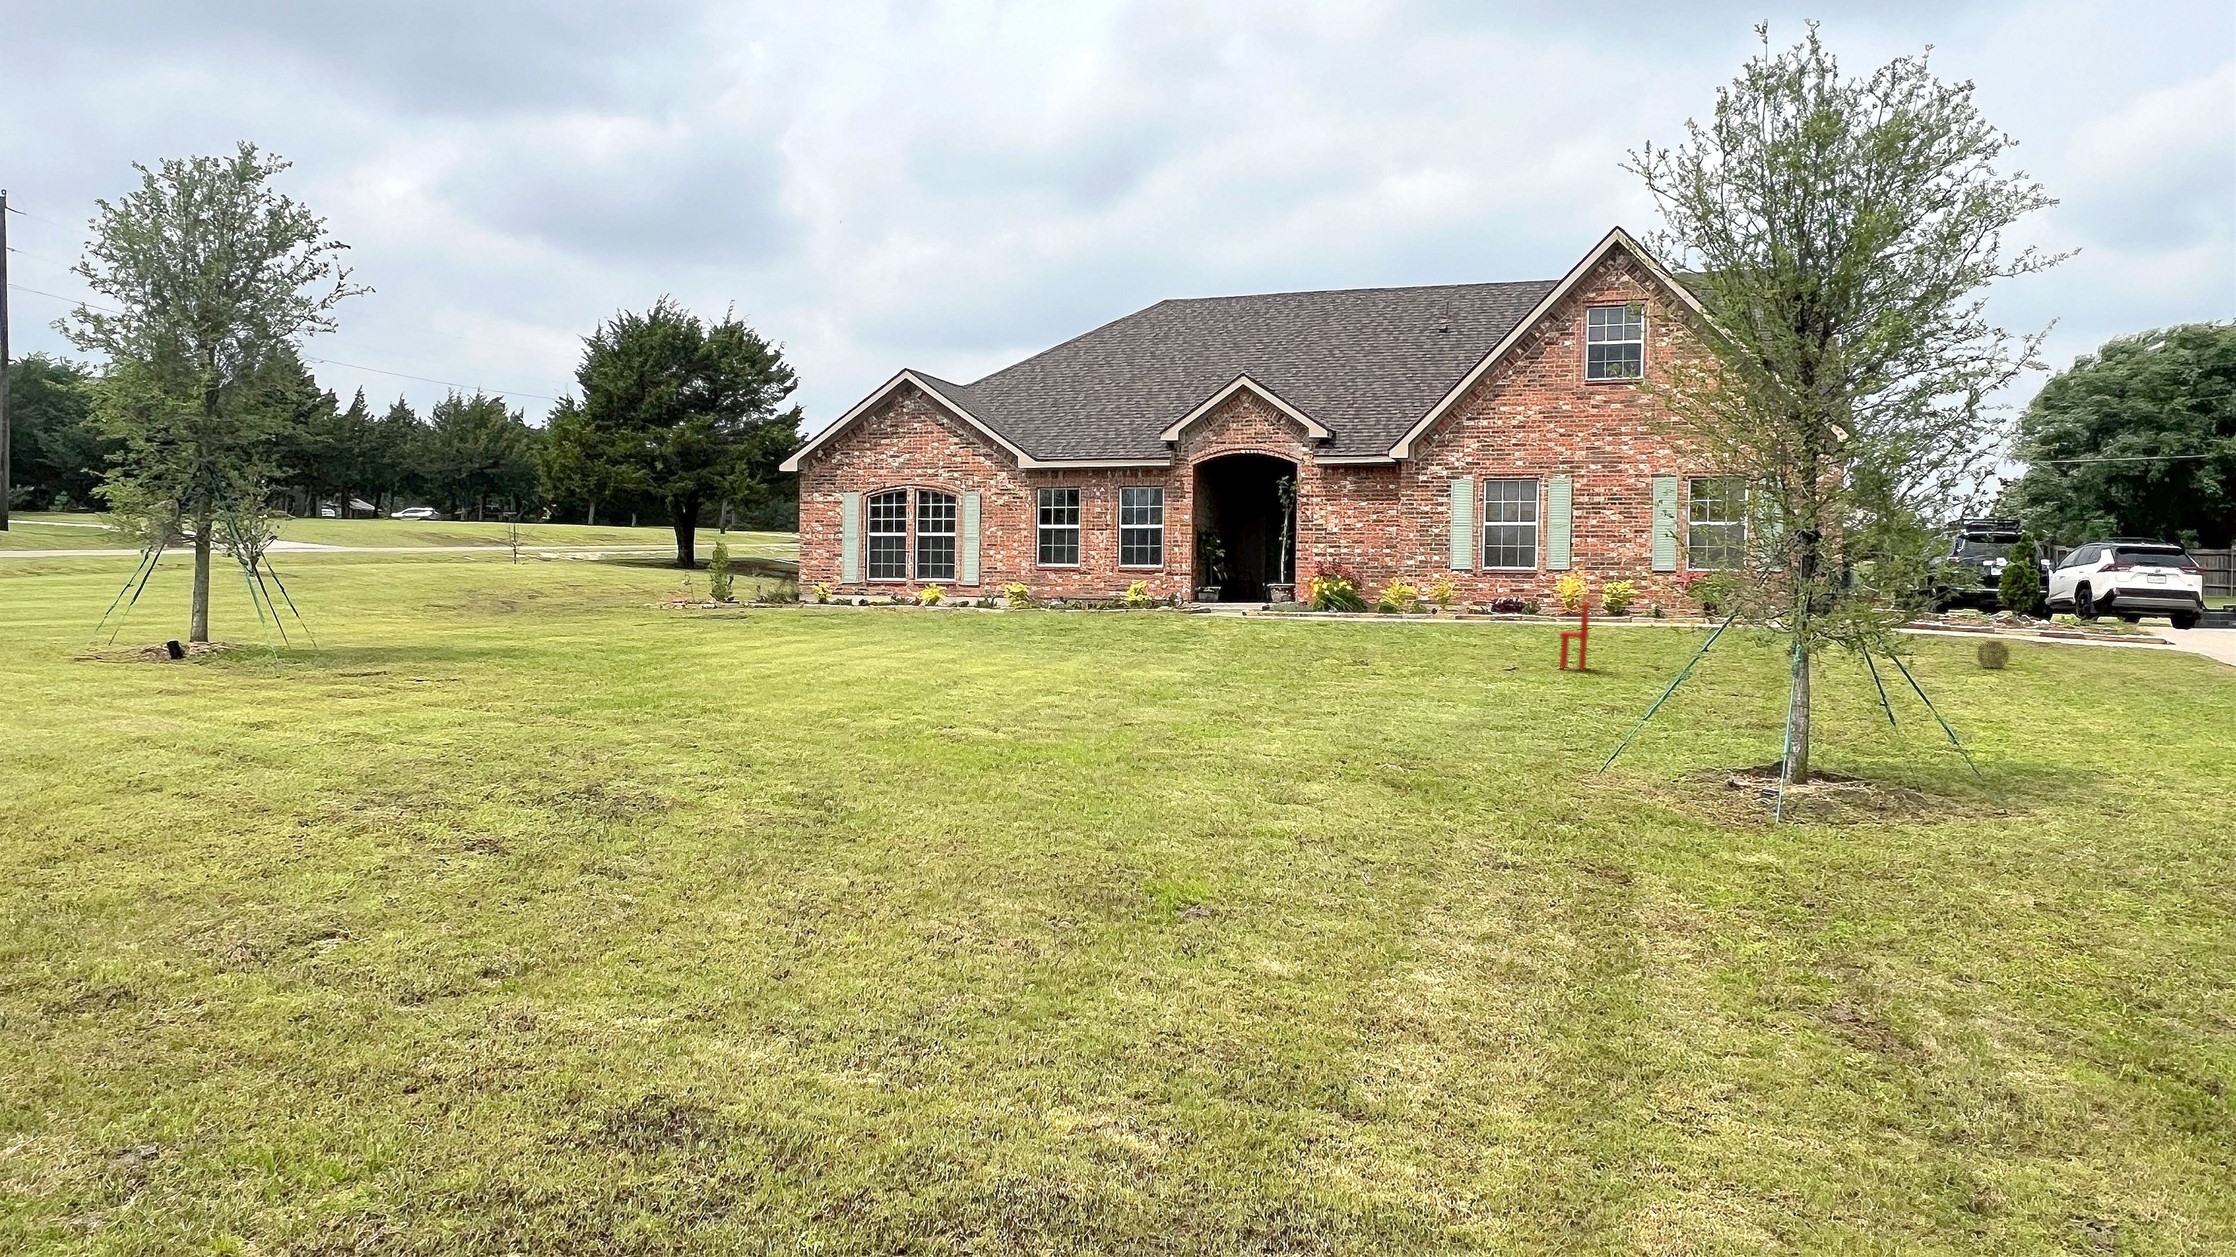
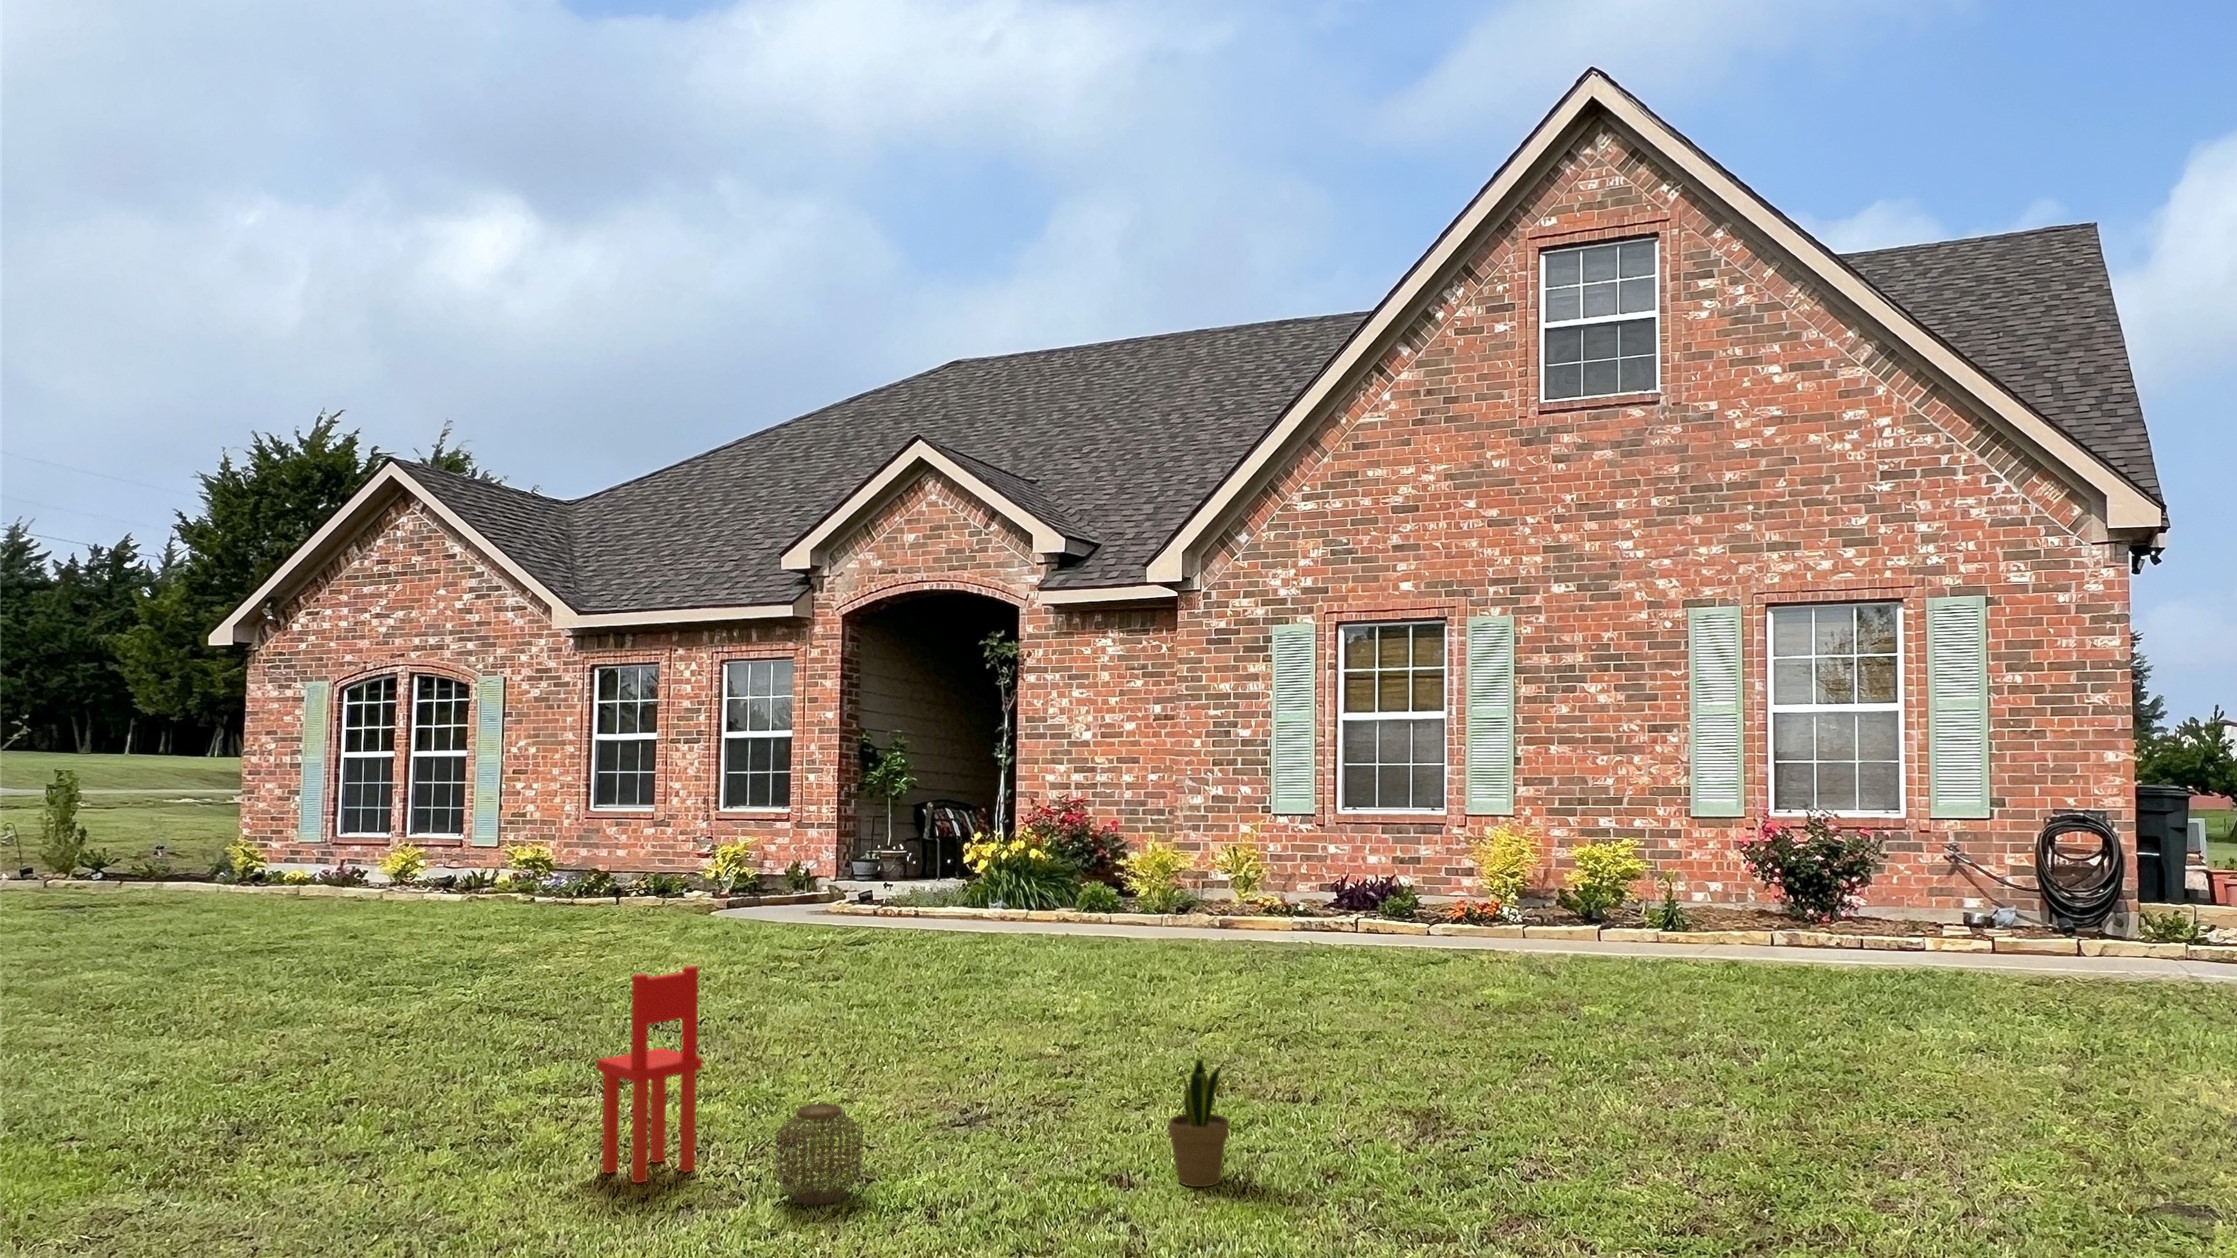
round table: present [771,565,807,590] -> none [79,816,169,873]
potted plant: none [1735,630,1760,669] -> present [1168,1058,1233,1187]
woven basket: present [1978,641,2009,668] -> present [776,1104,863,1205]

